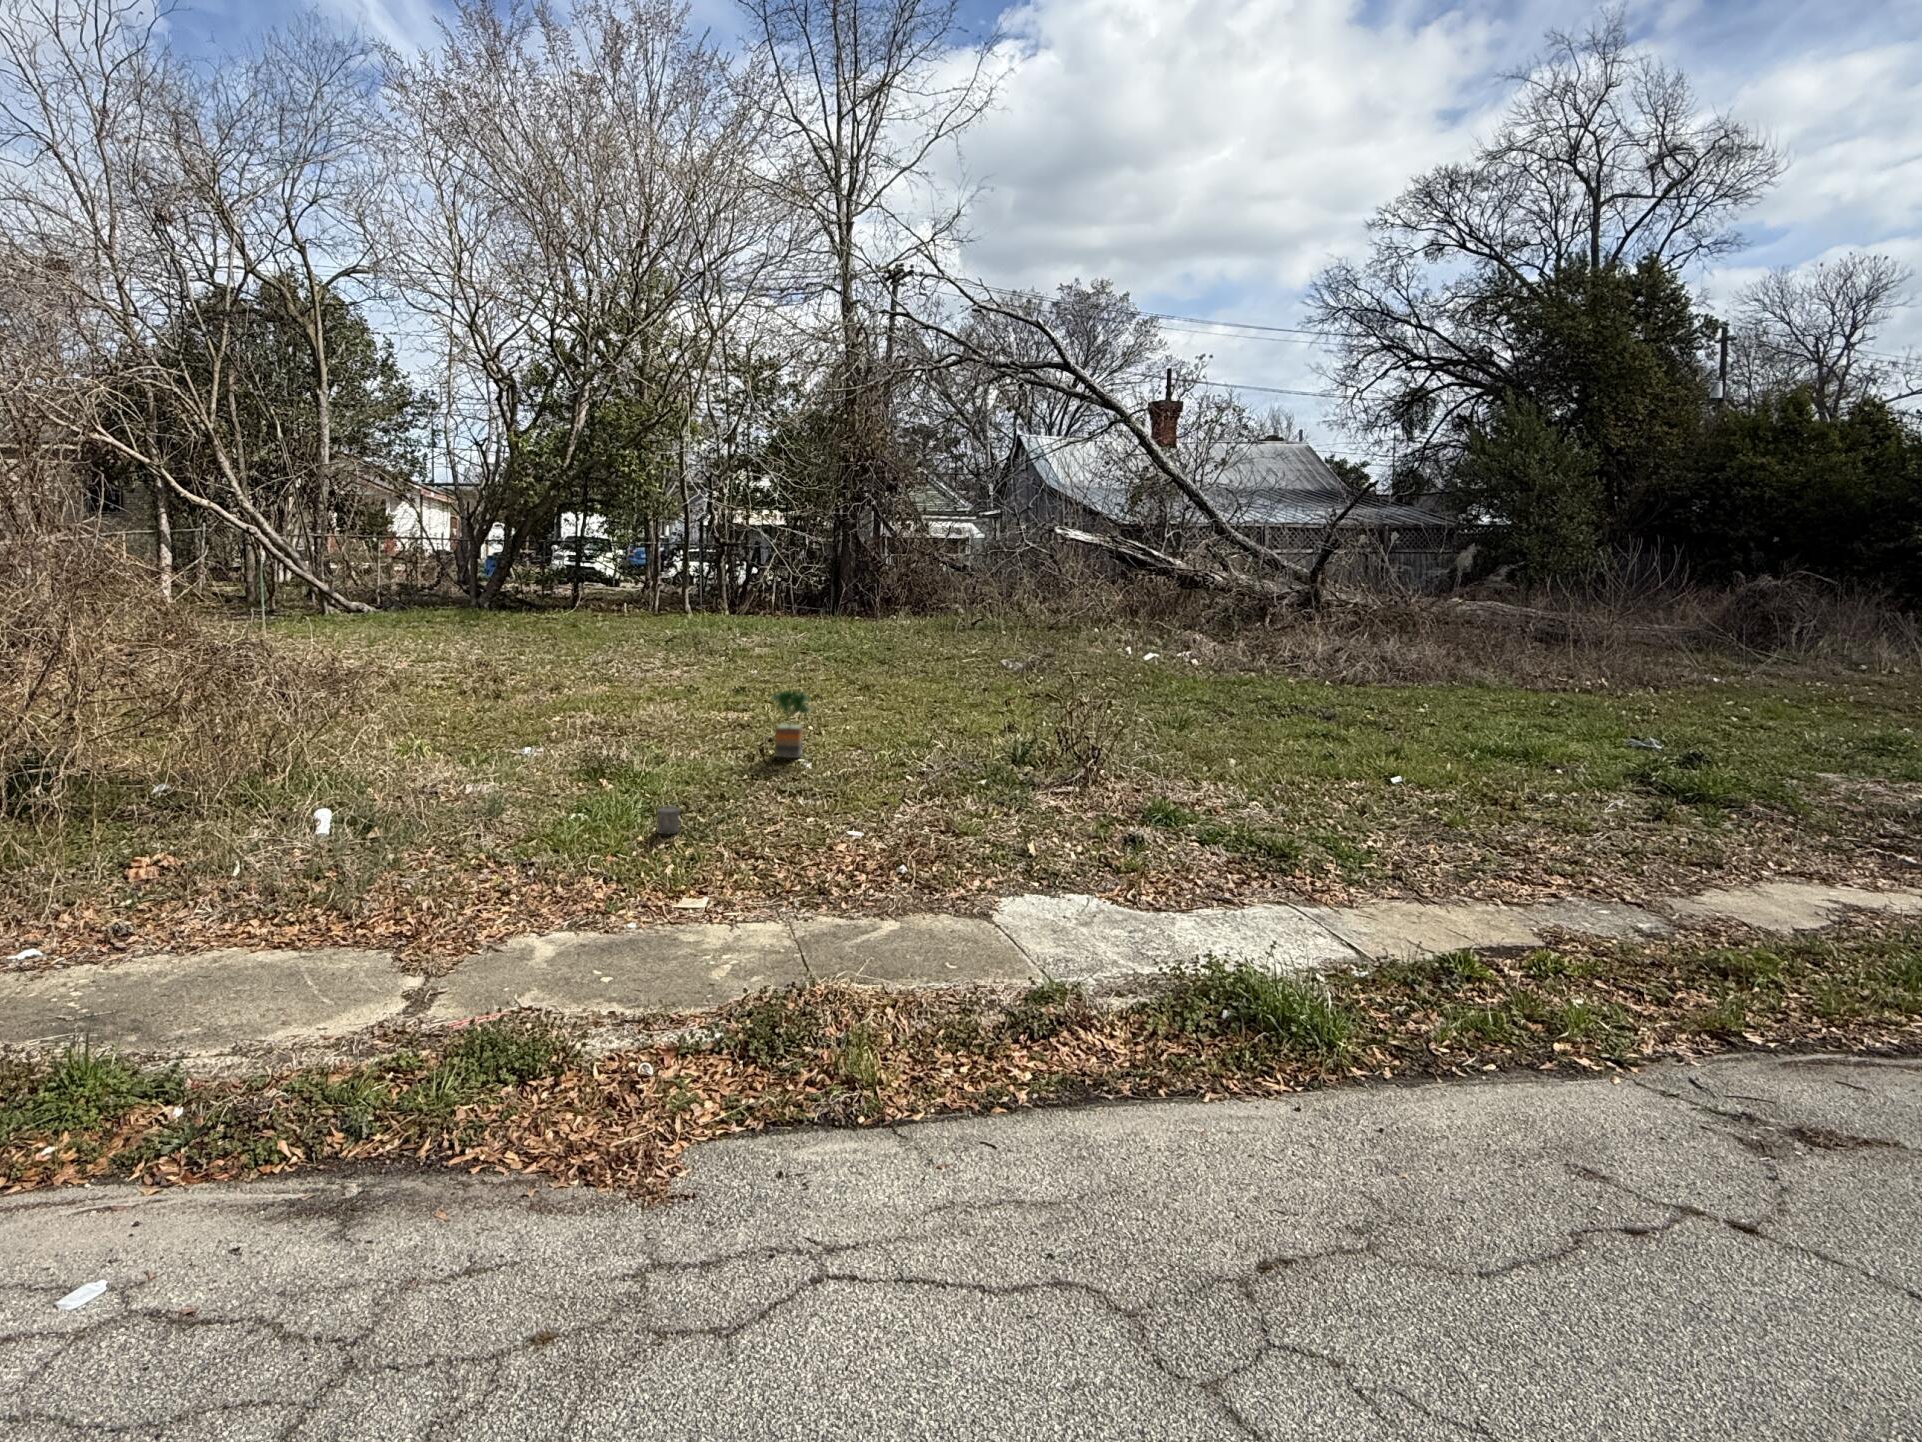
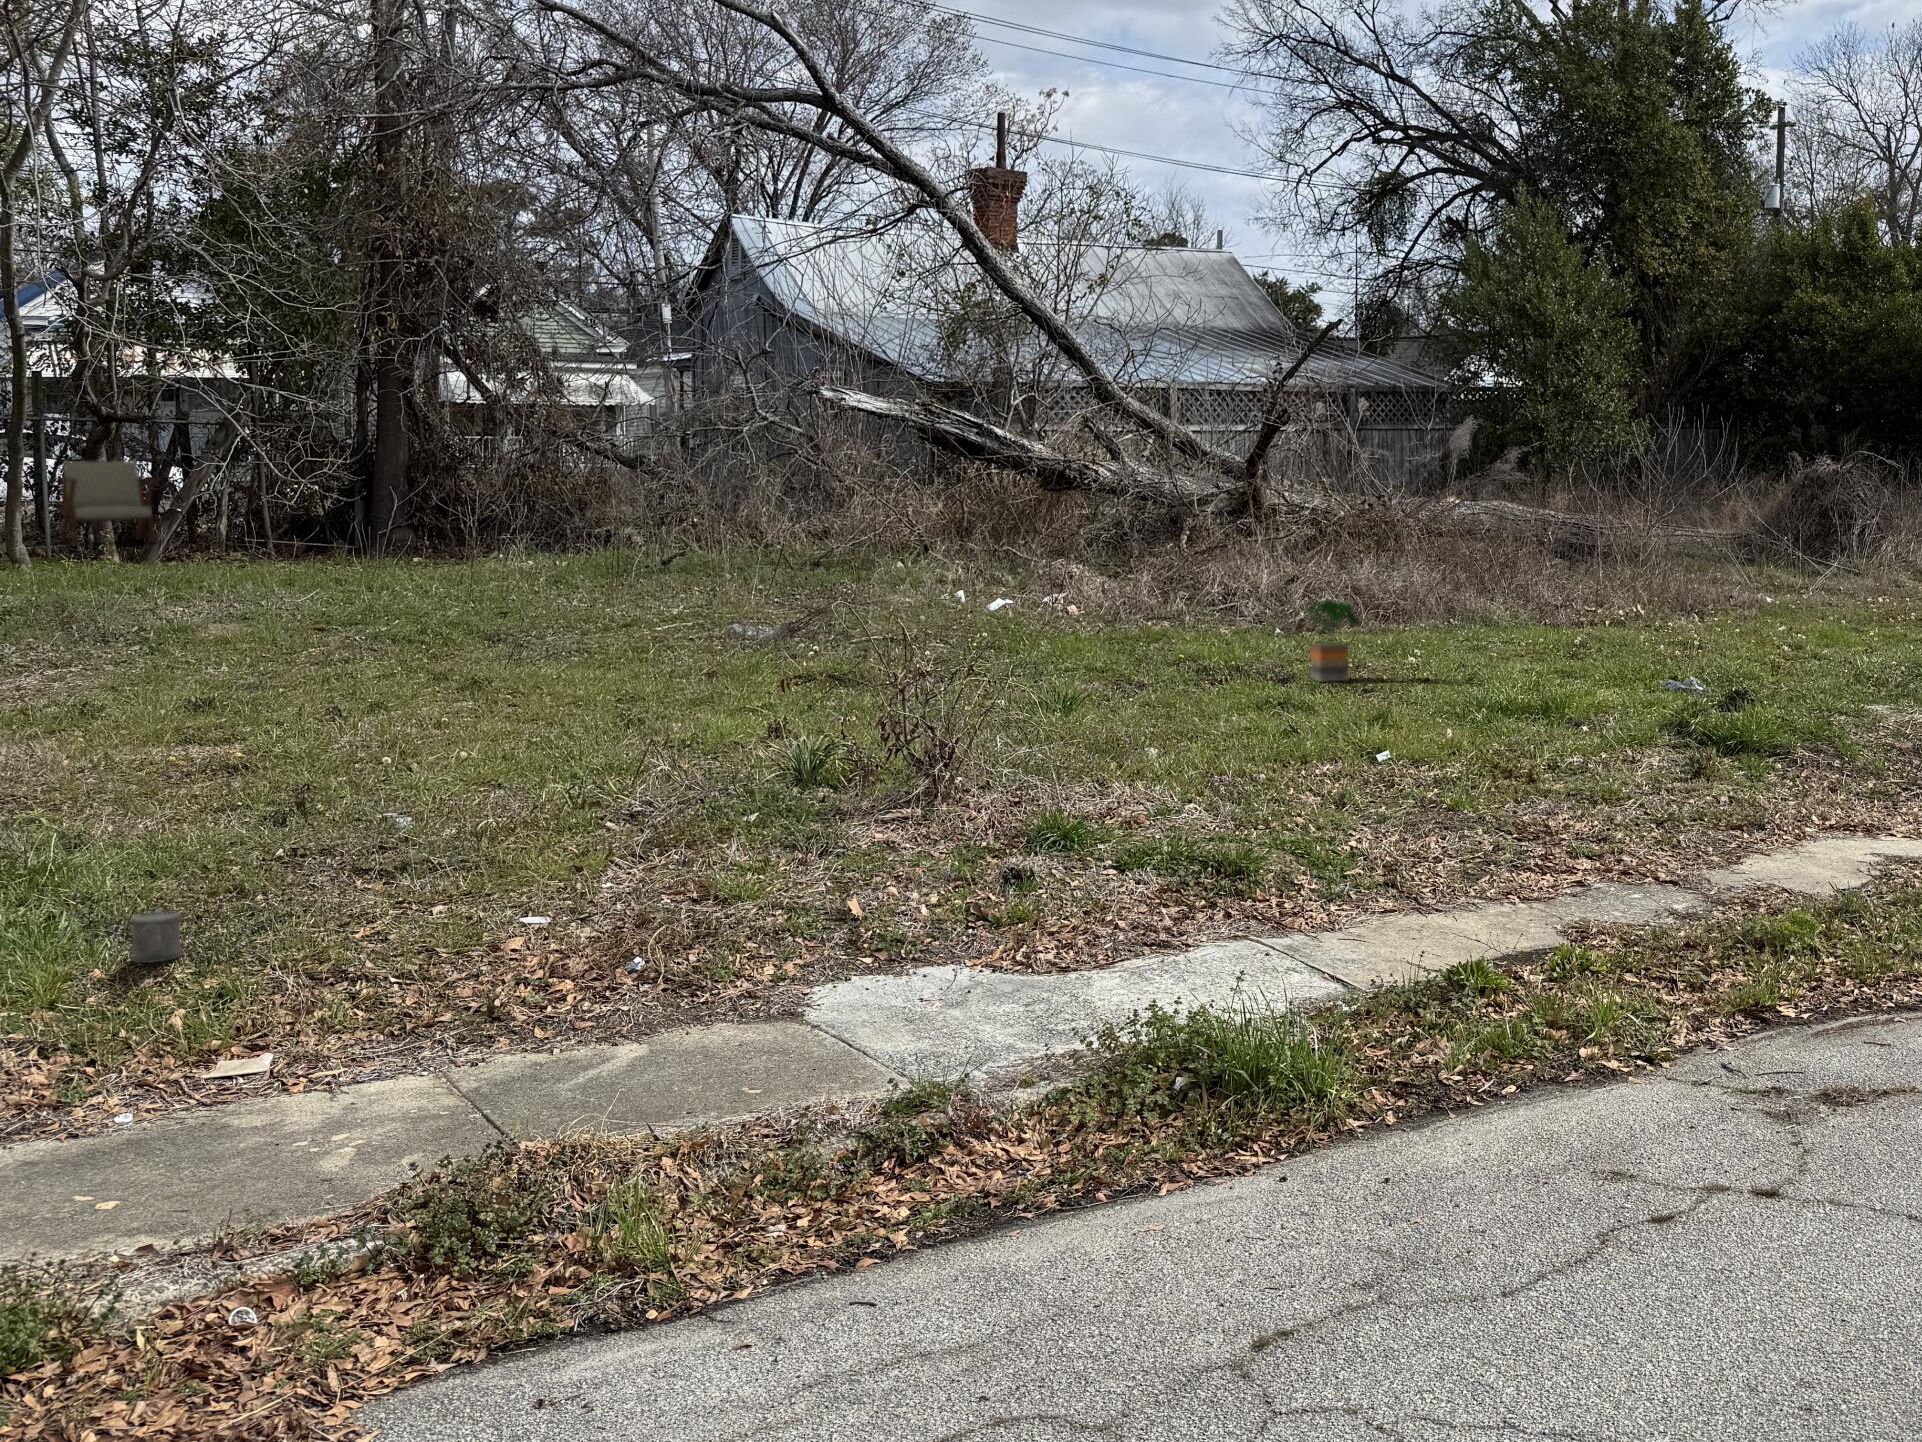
lounge chair: none [704,561,744,602] -> present [60,461,156,545]
potted tree: present [771,691,811,758] -> present [1306,600,1360,682]

